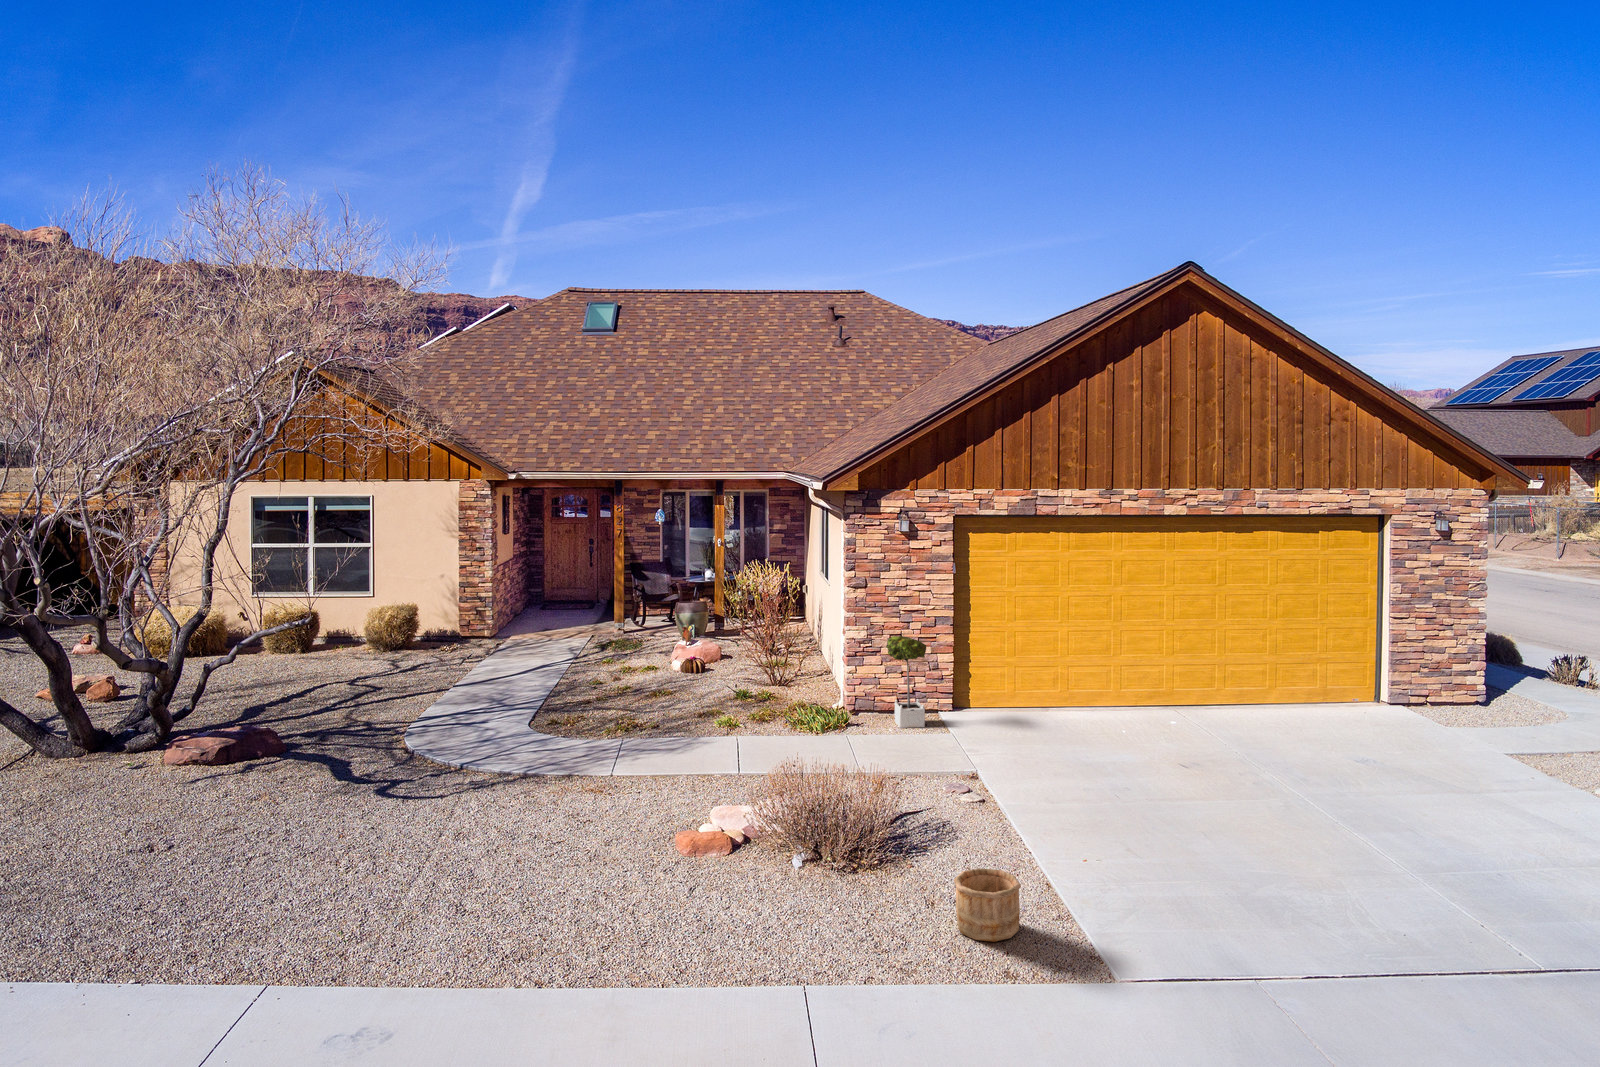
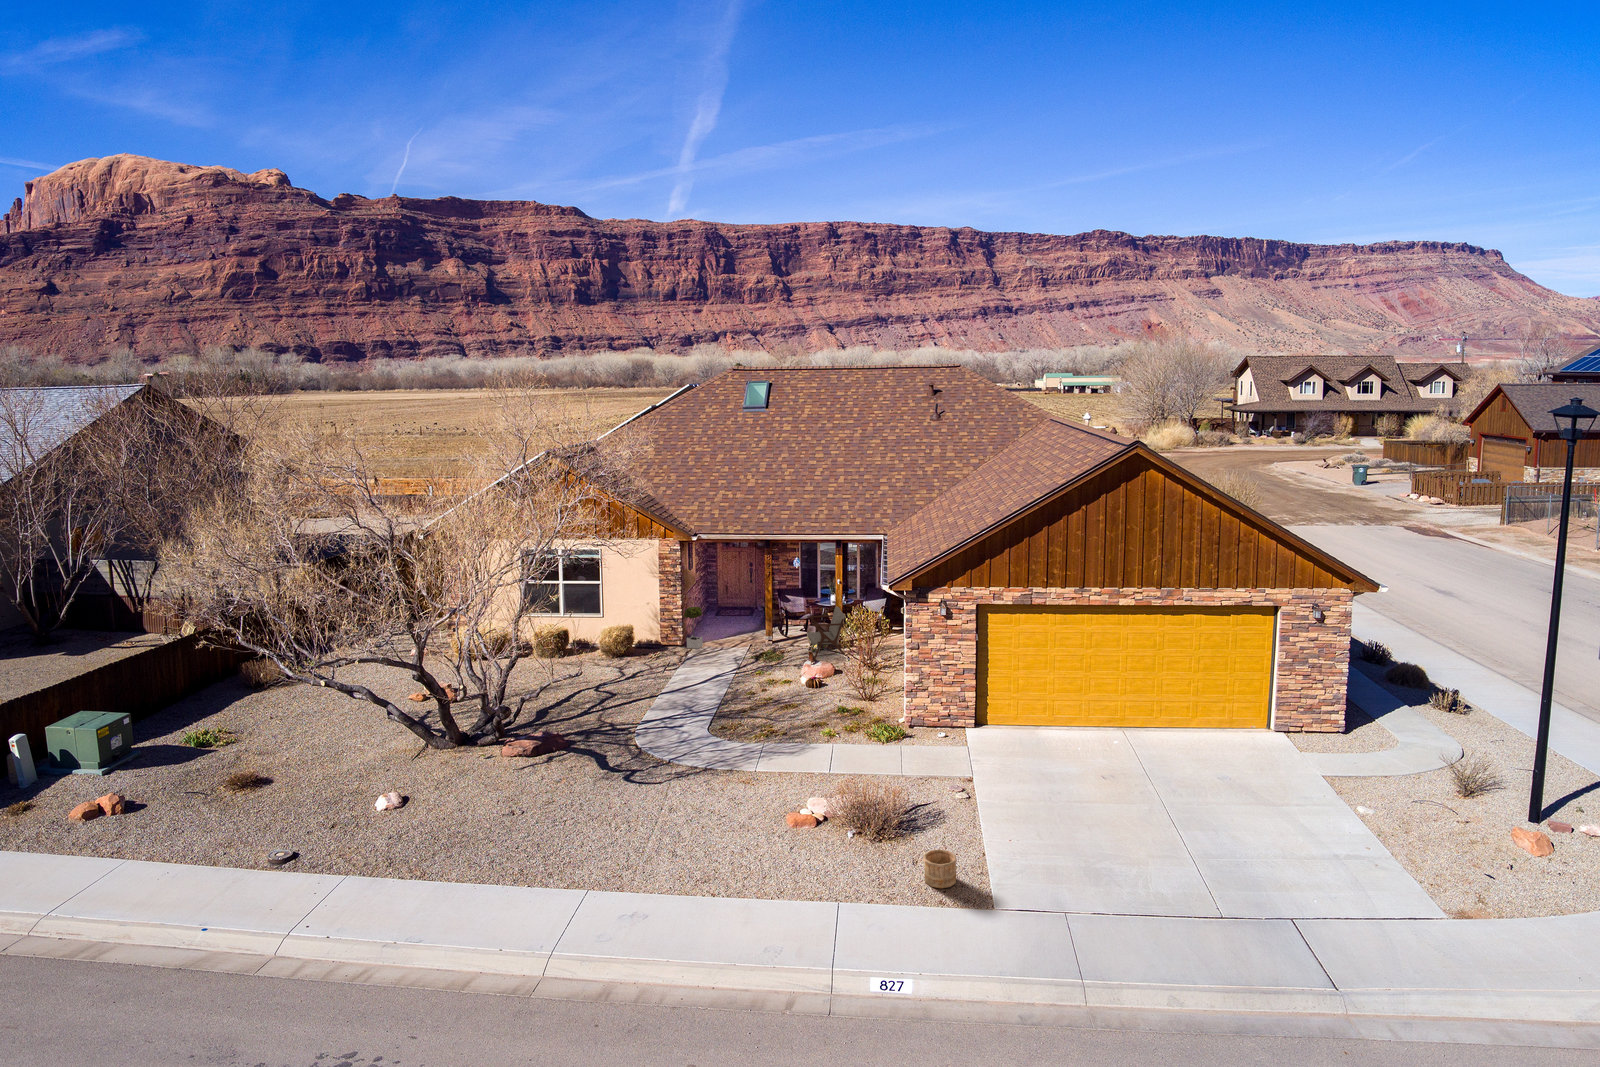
lounge chair: none [679,574,742,647] -> present [807,606,845,660]
potted tree: present [886,636,926,728] -> present [684,607,703,649]

